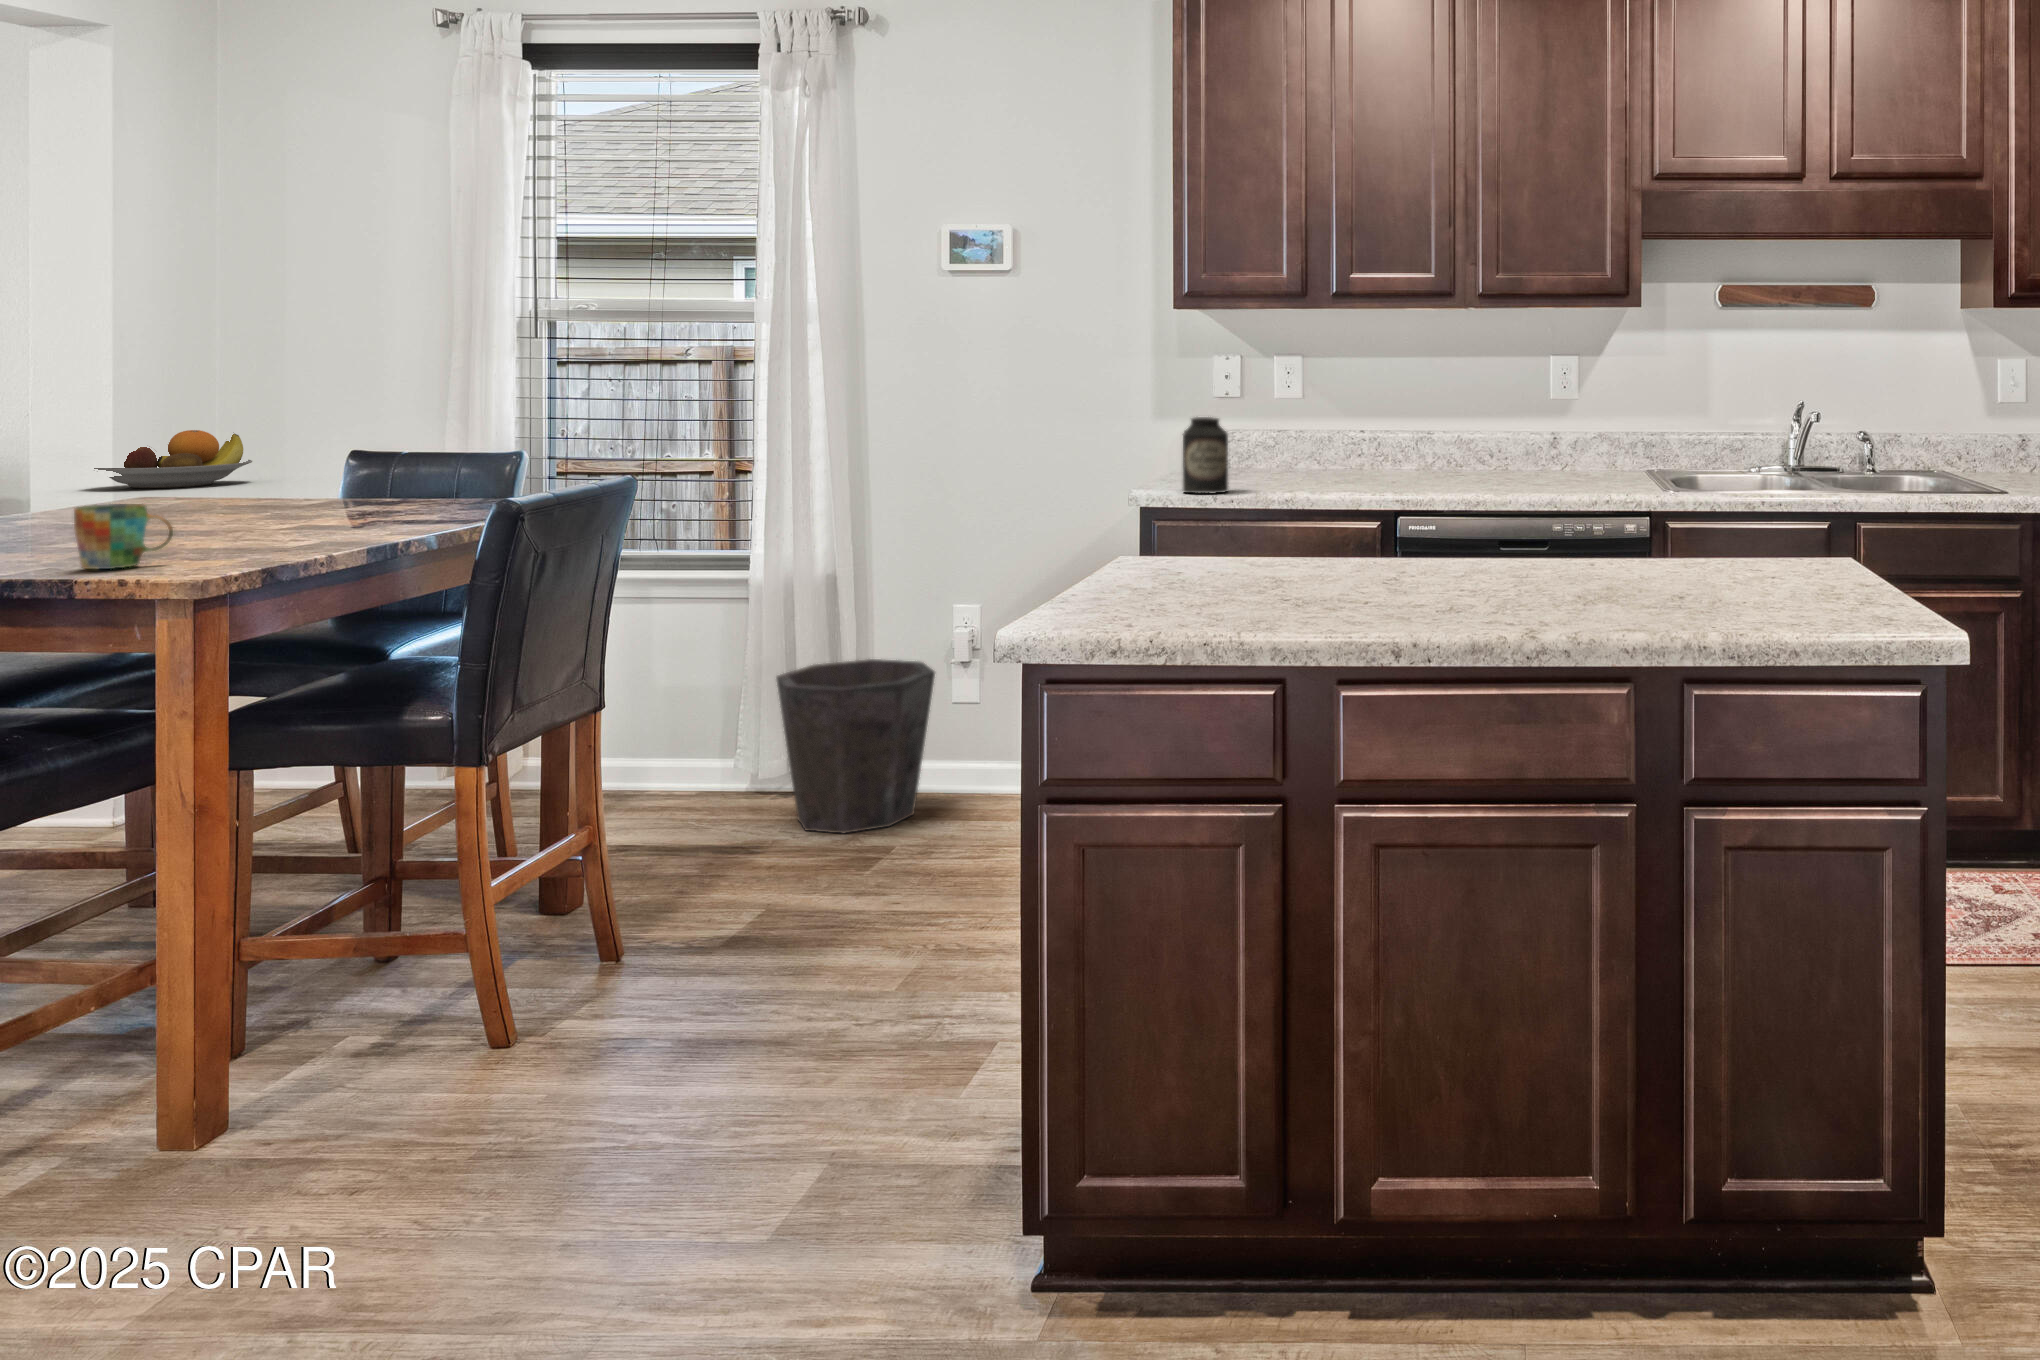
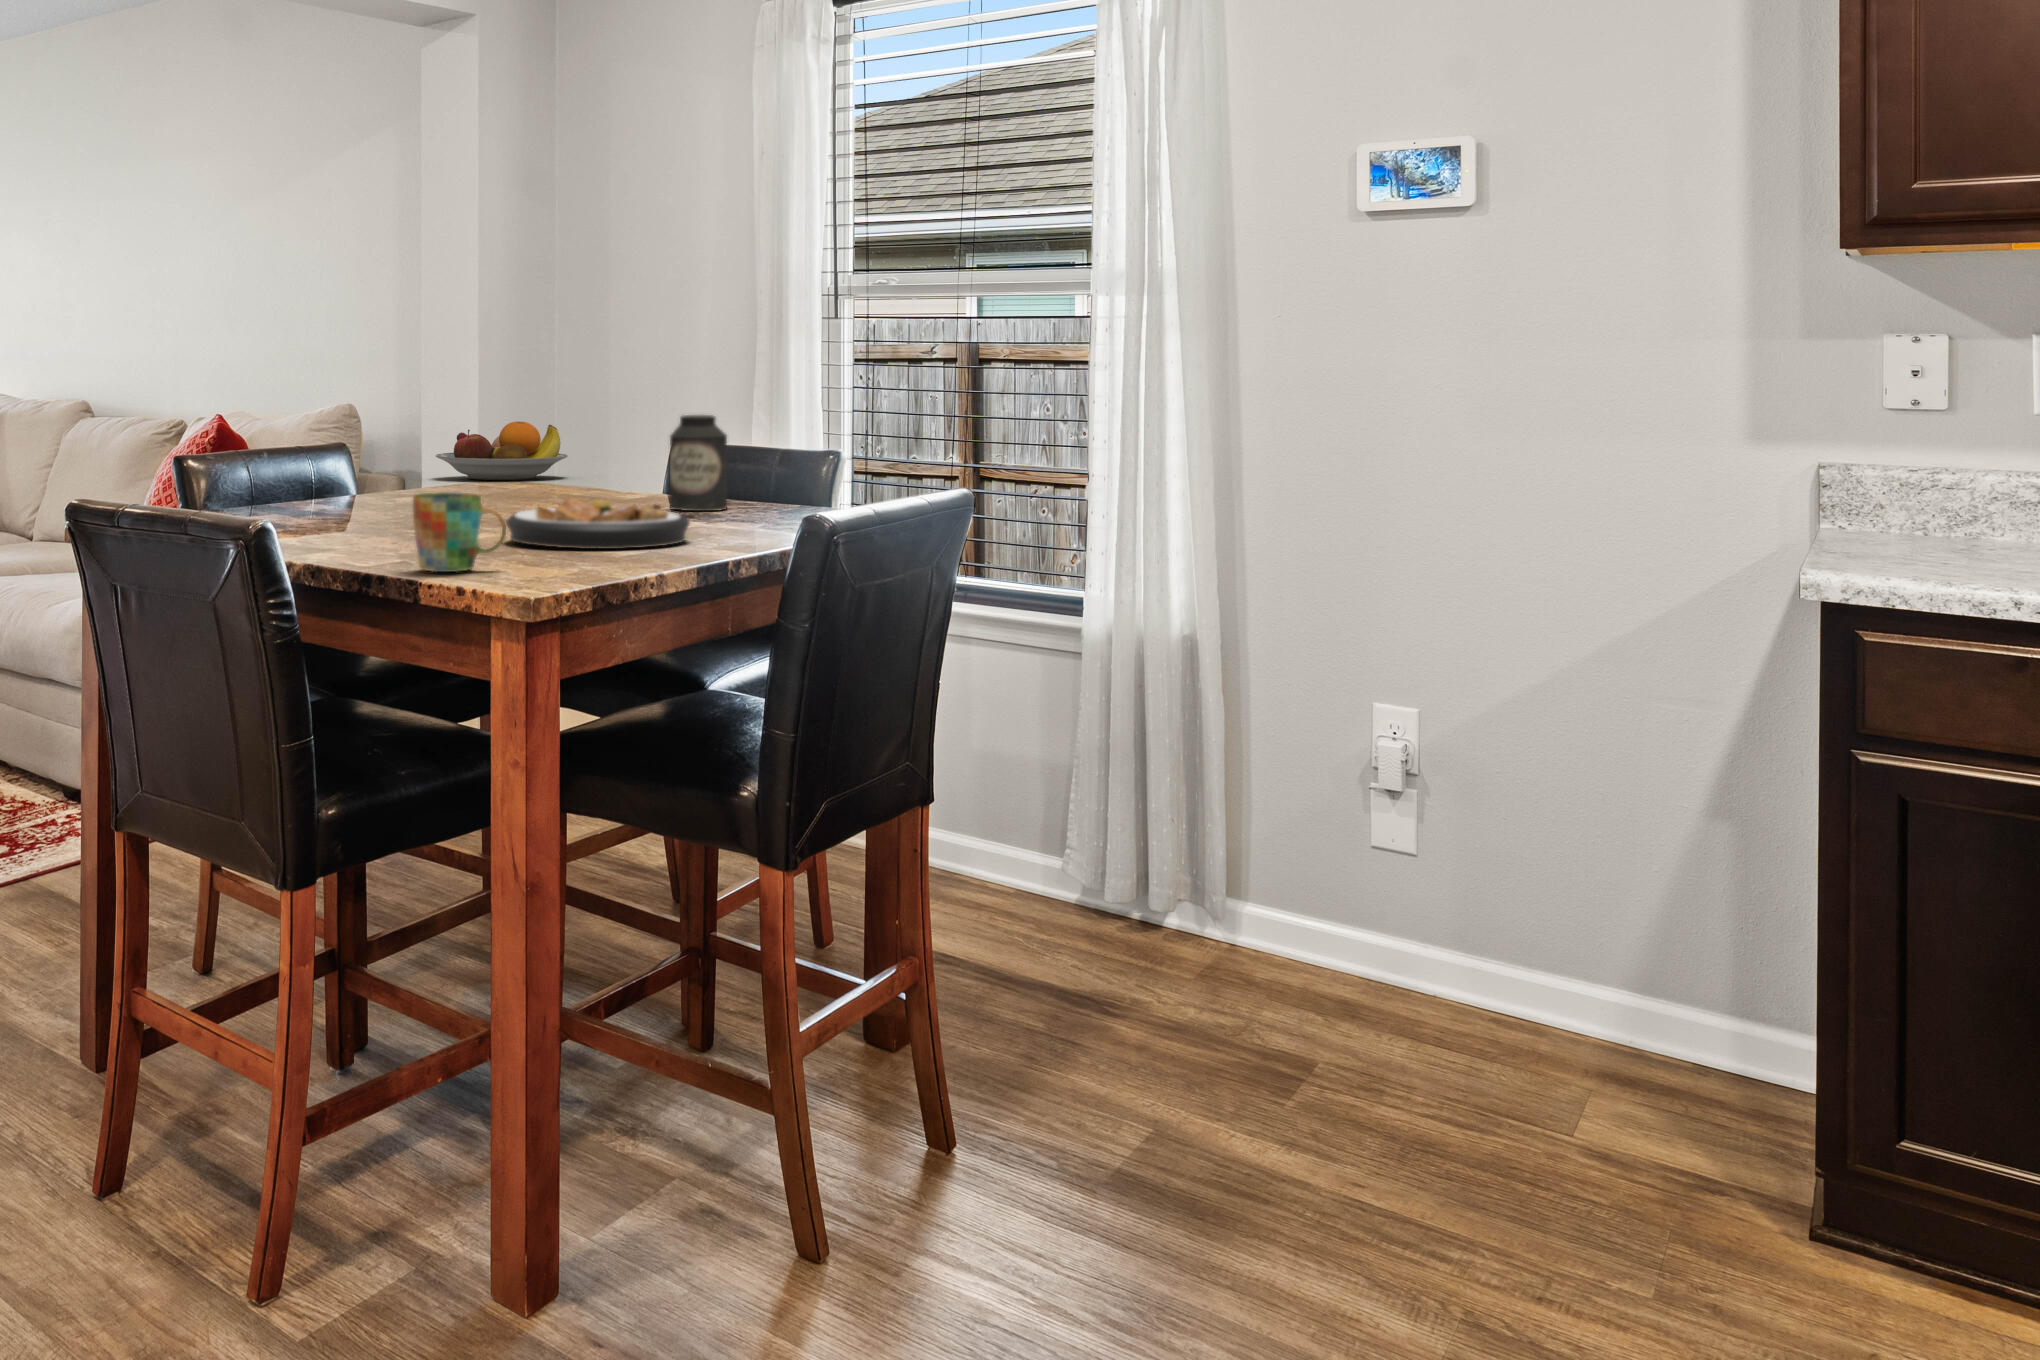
canister: present [1183,417,1228,494] -> present [670,415,727,511]
plate: none [174,502,363,543] -> present [506,497,689,549]
waste bin: present [776,659,935,833] -> none [1132,755,1360,1008]

